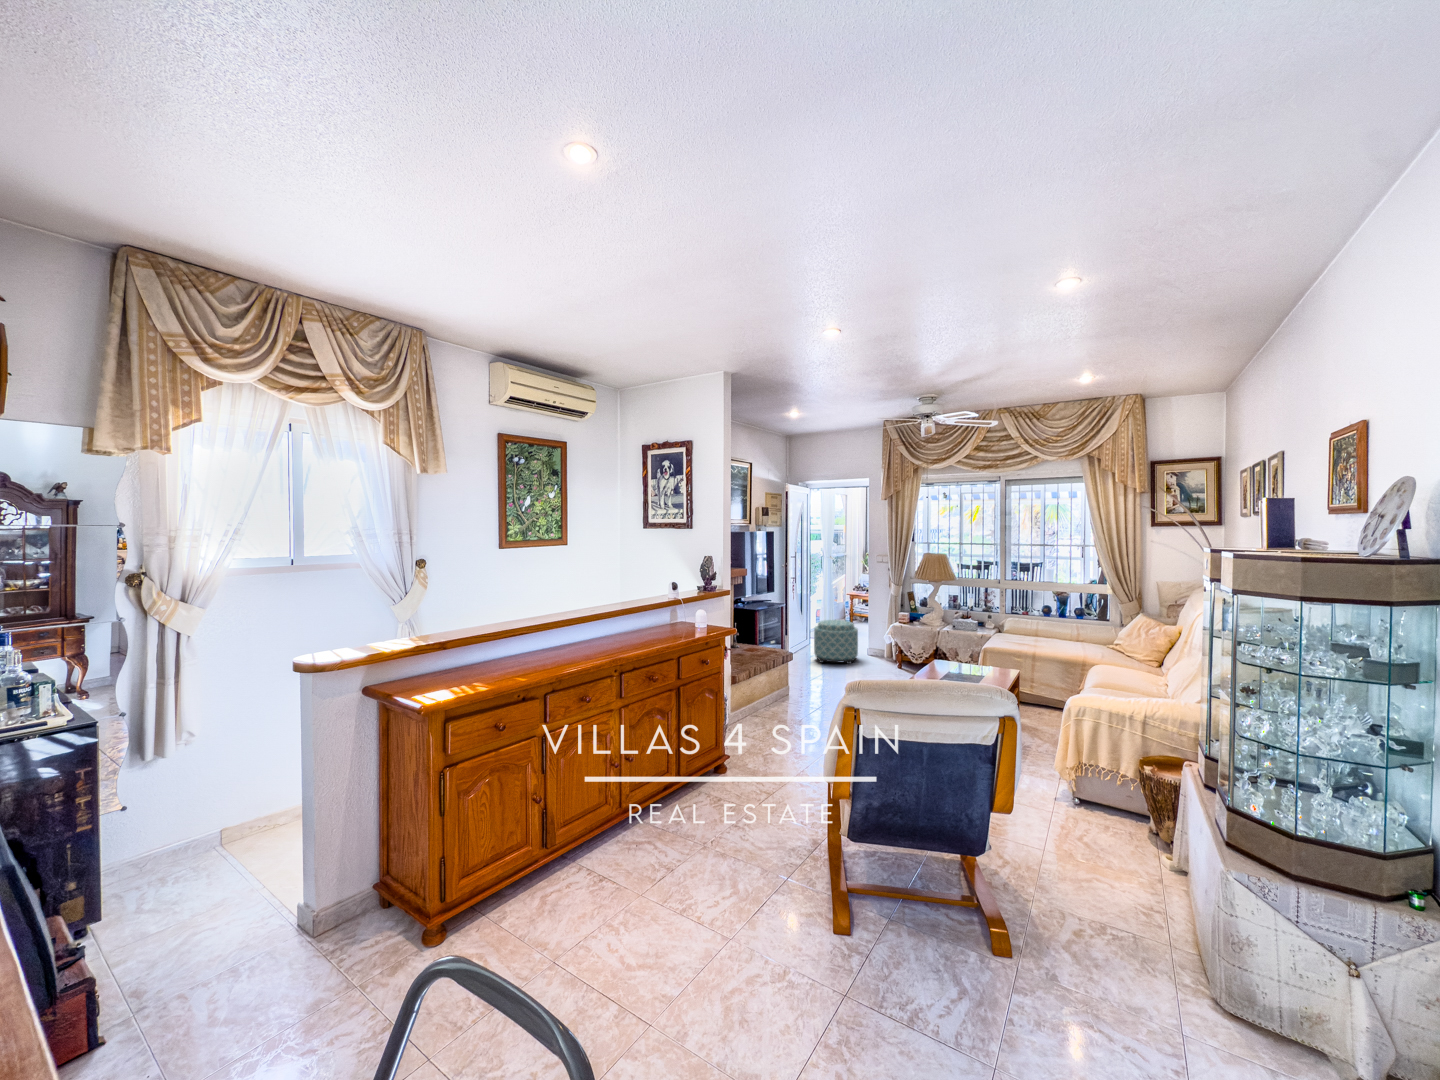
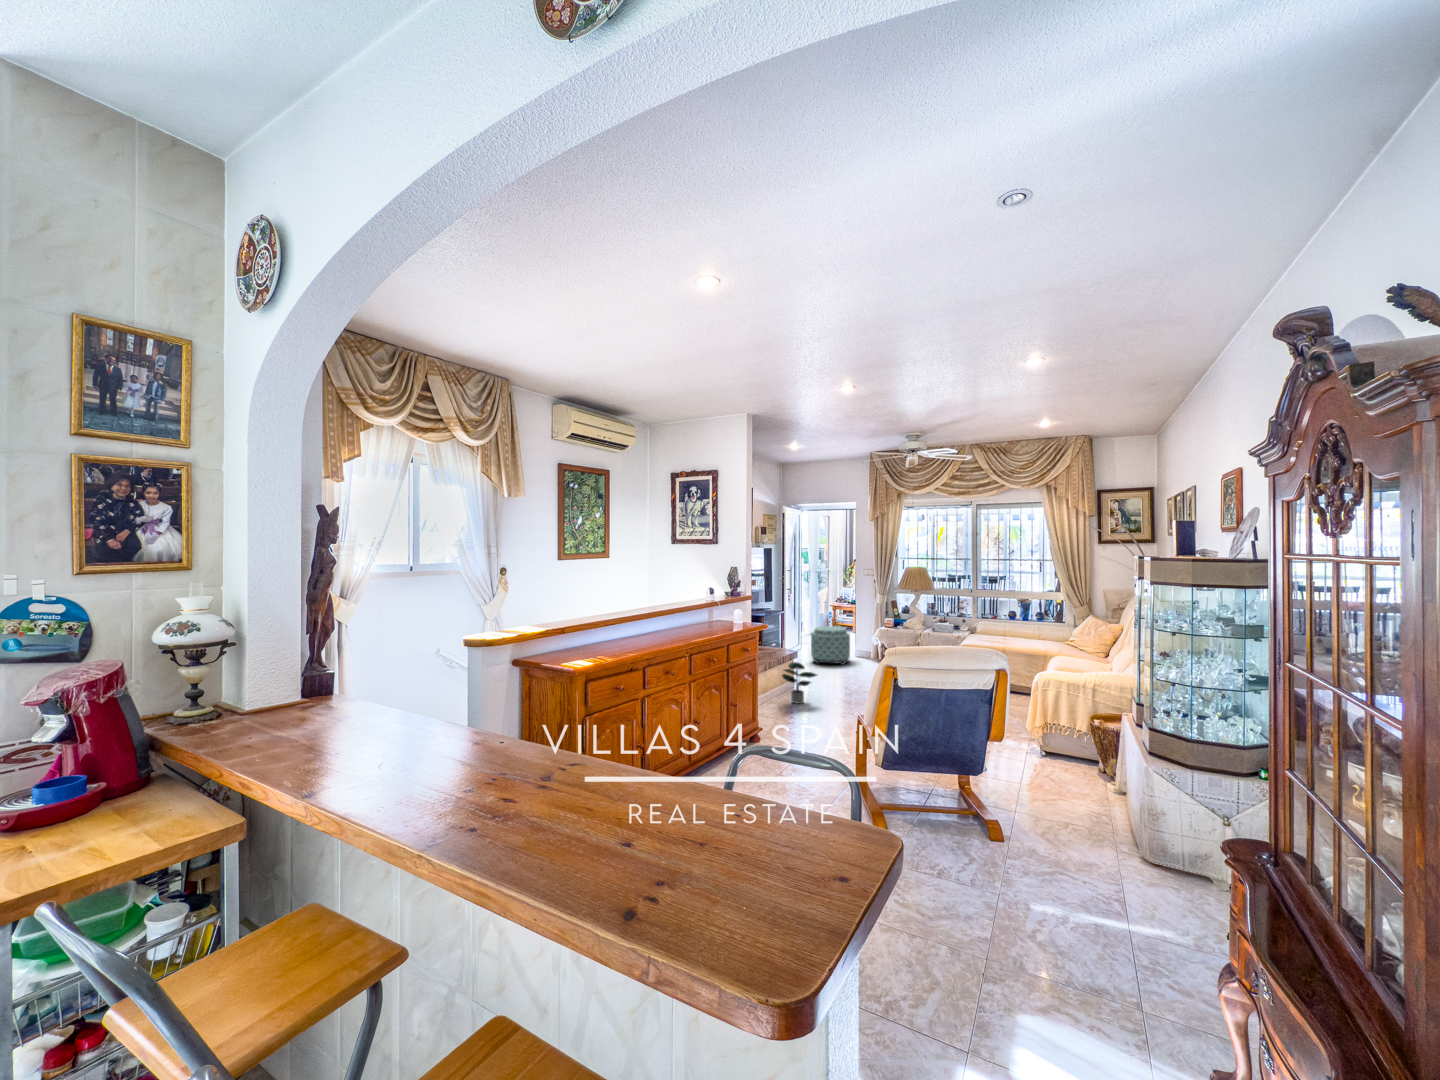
potted plant: none [770,665,812,713] -> present [782,662,817,703]

